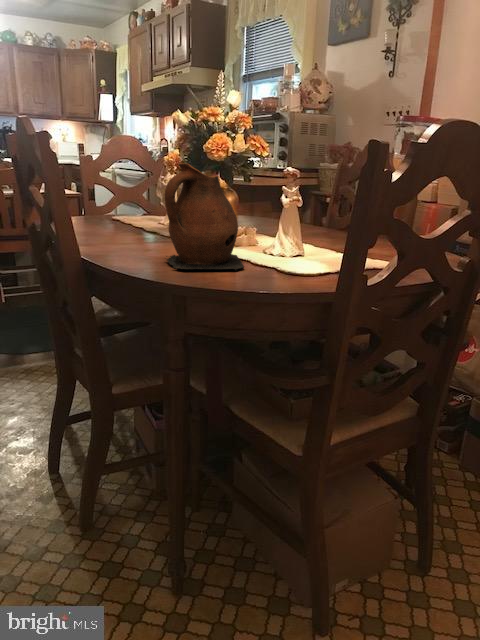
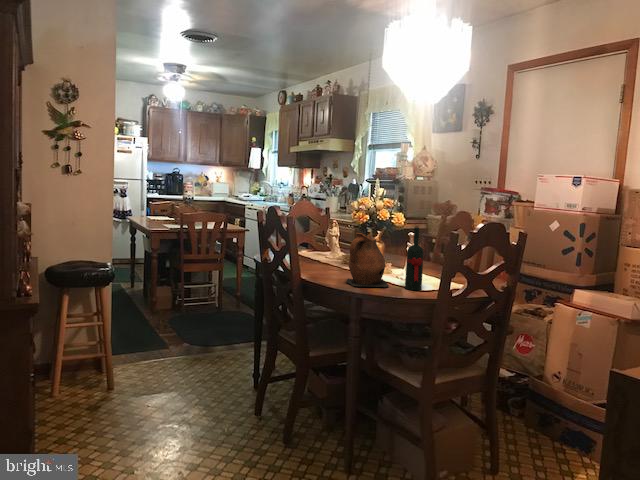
wine bottle: none [274,142,310,275] -> present [405,225,423,290]

